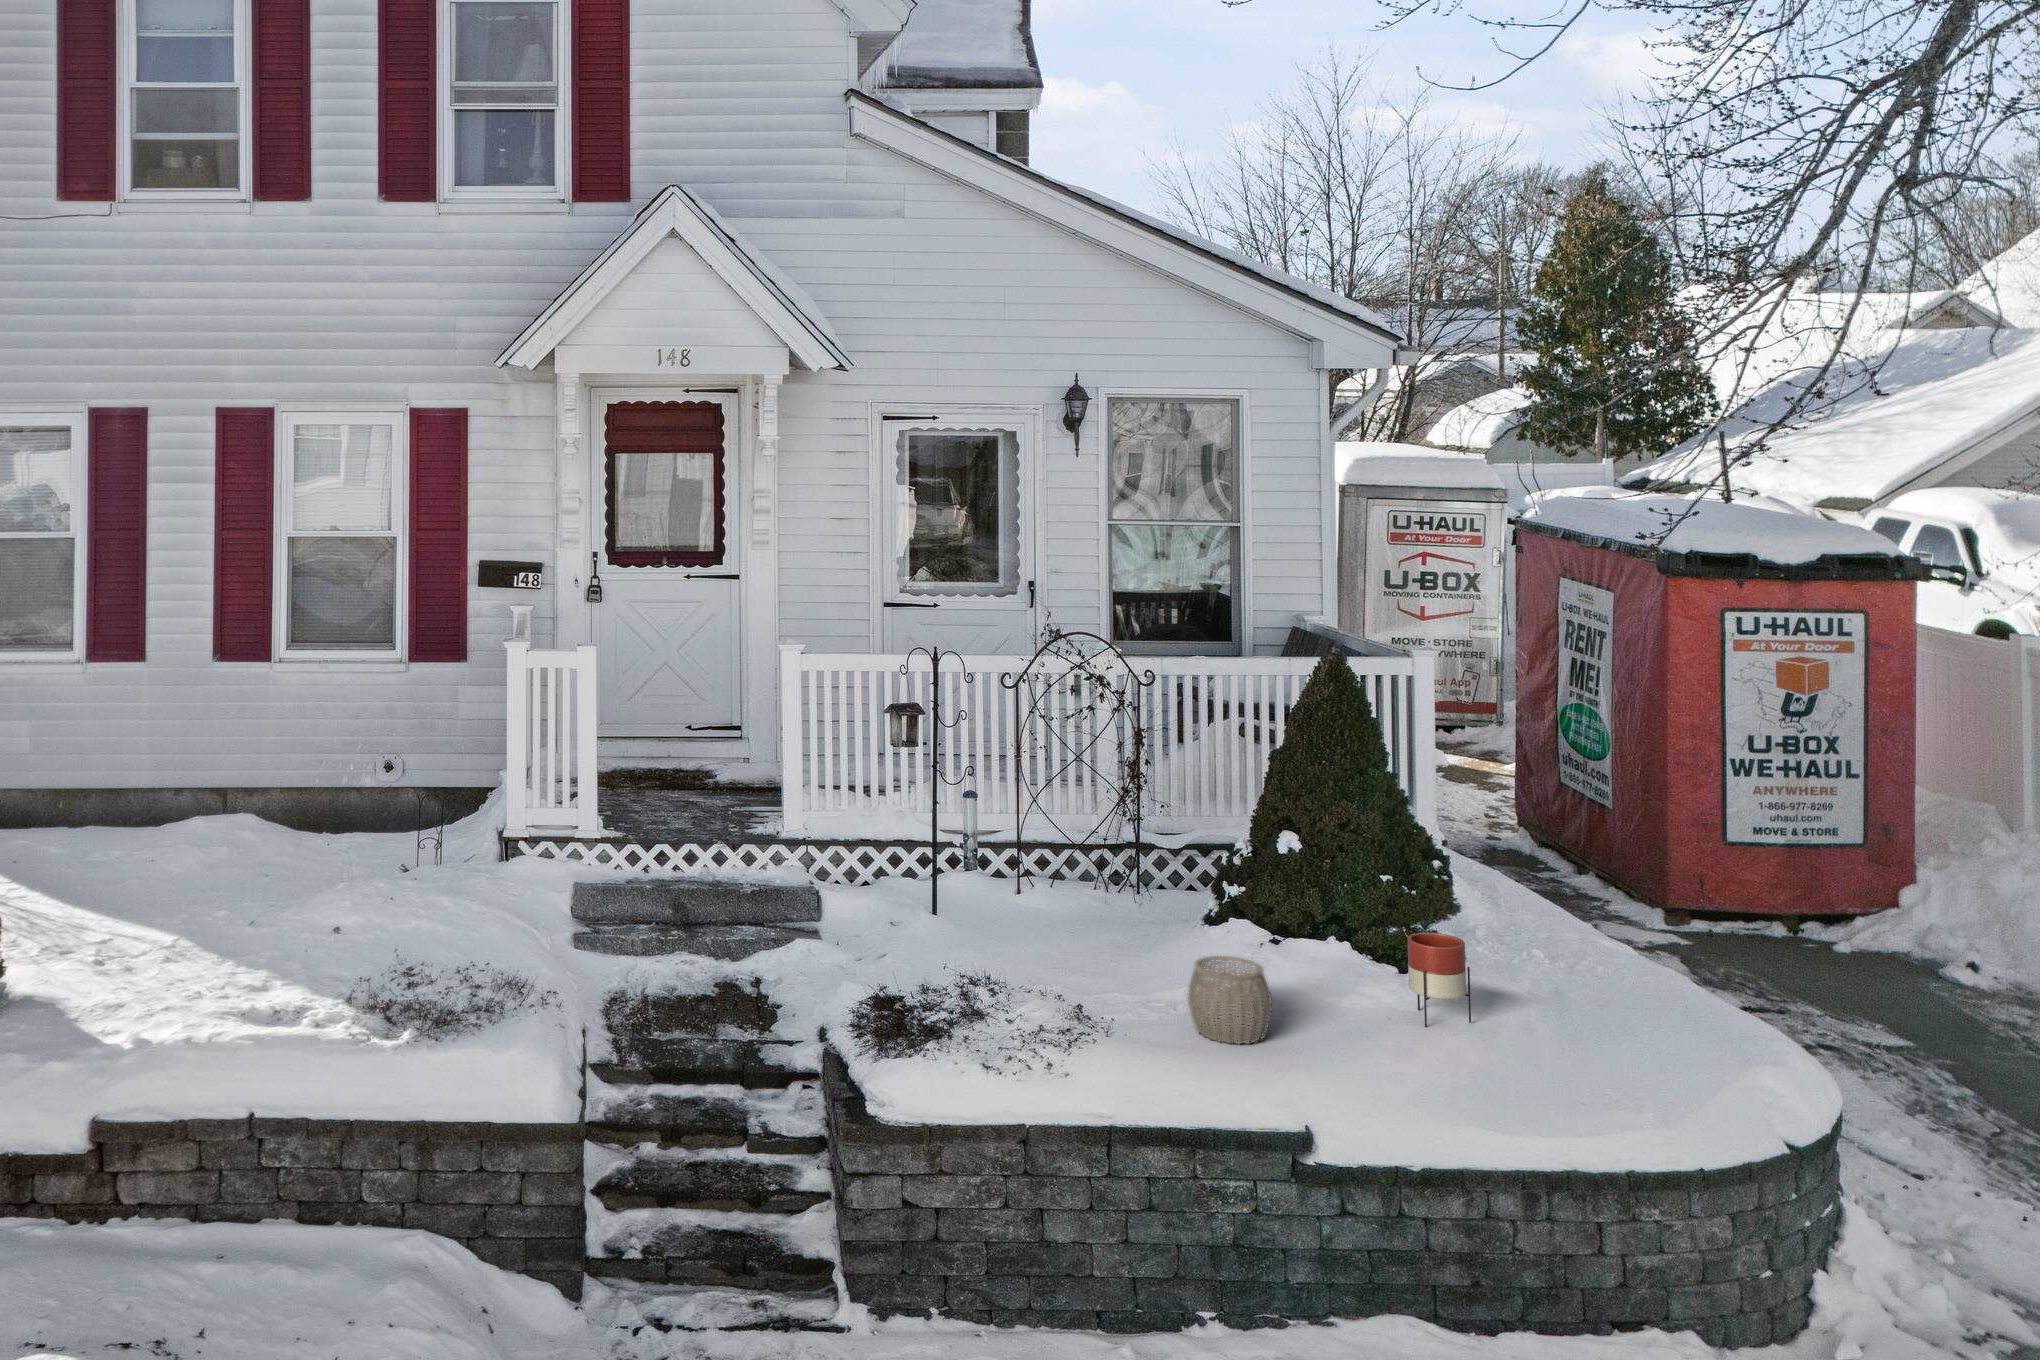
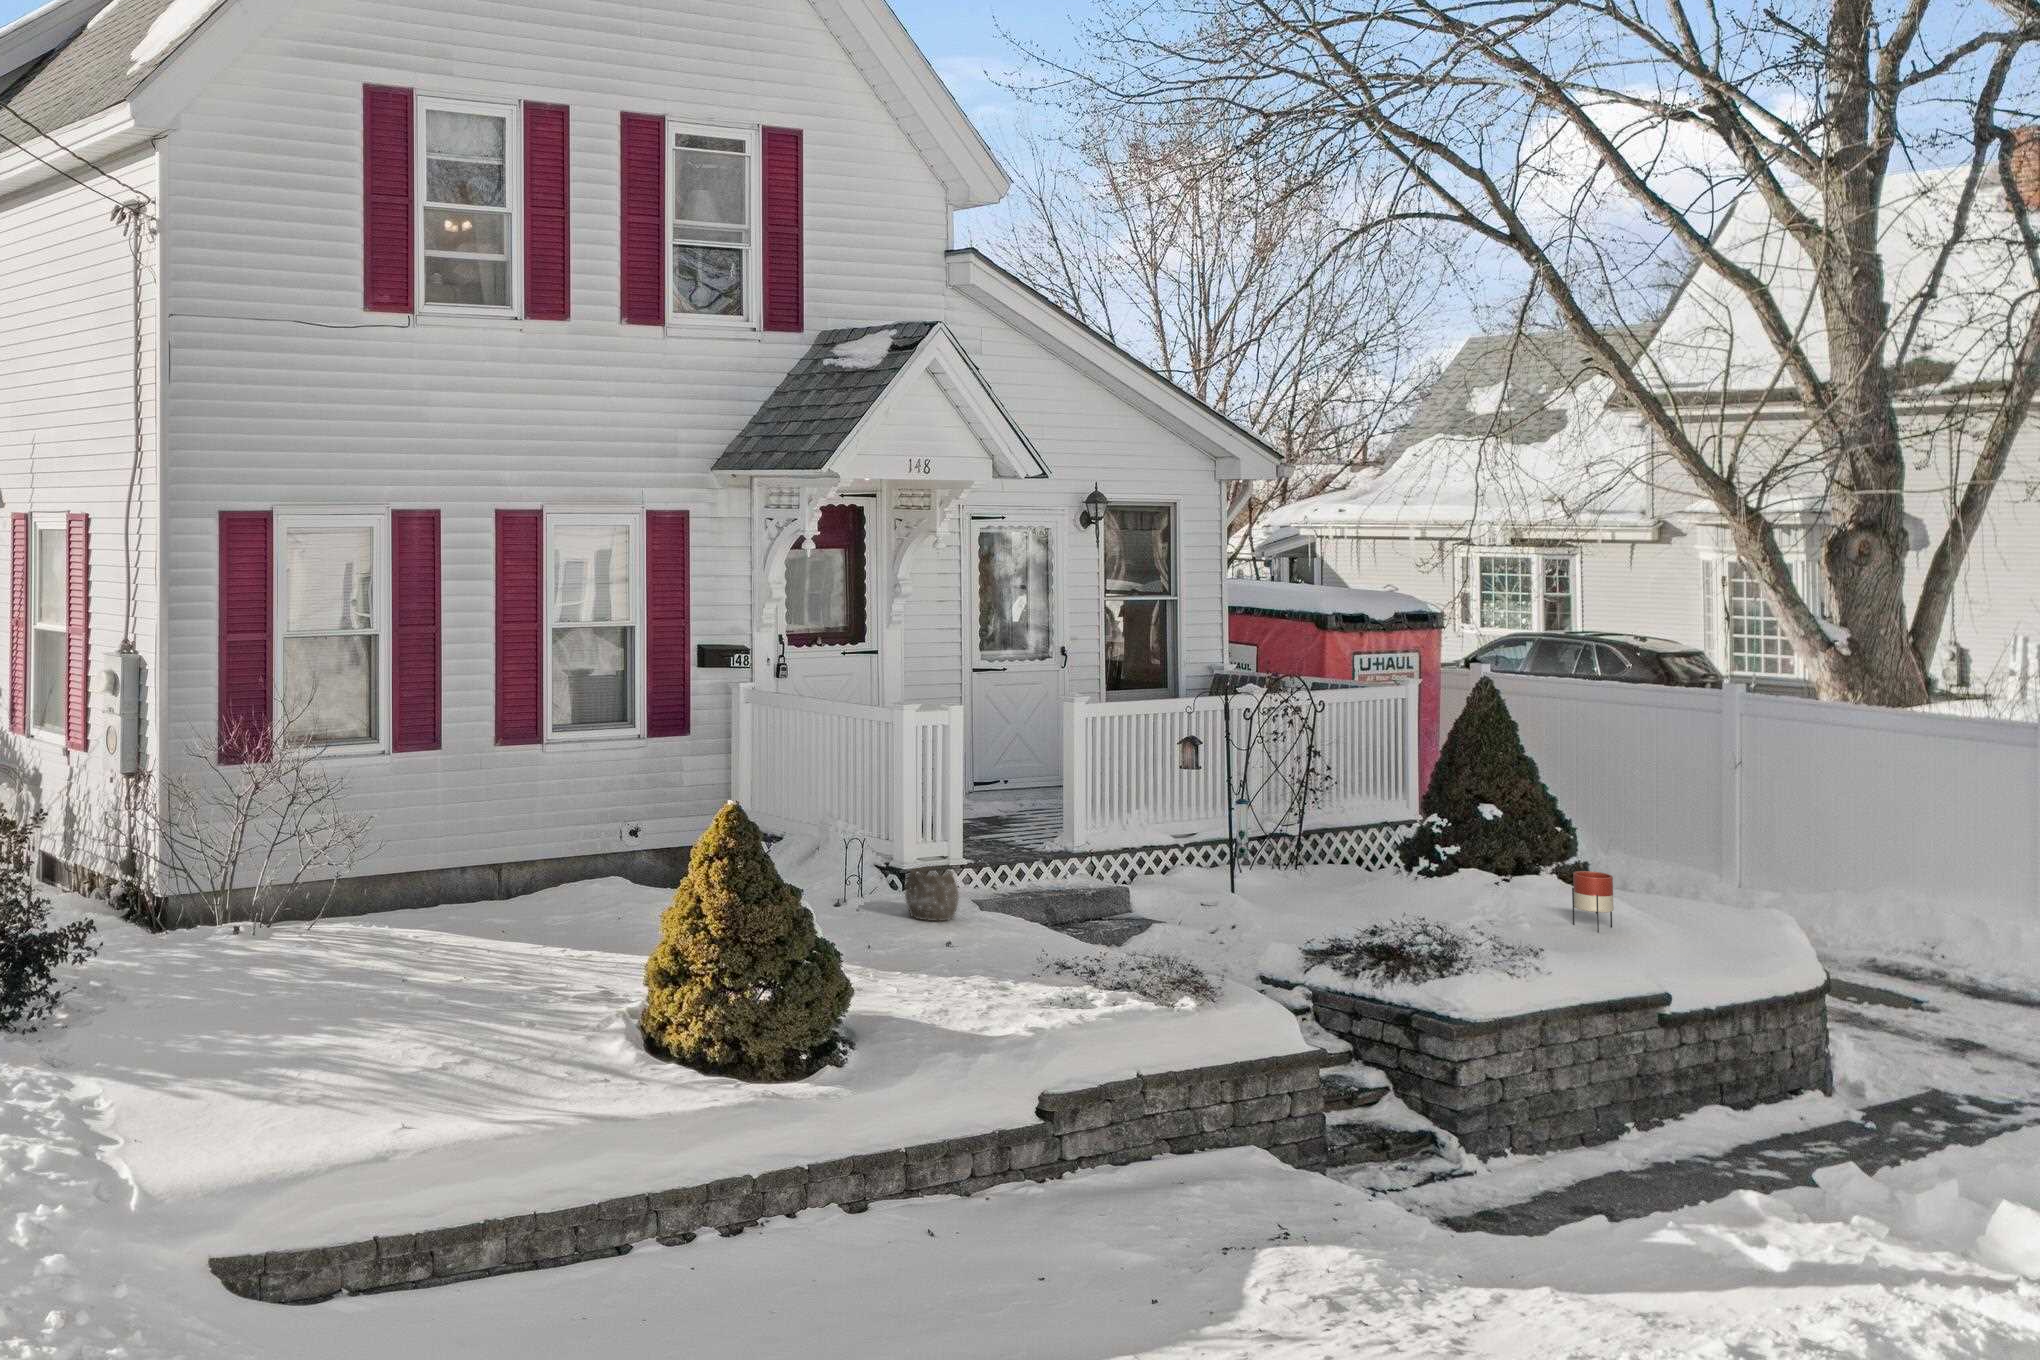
woven basket: present [1188,956,1272,1044] -> present [905,867,959,922]

